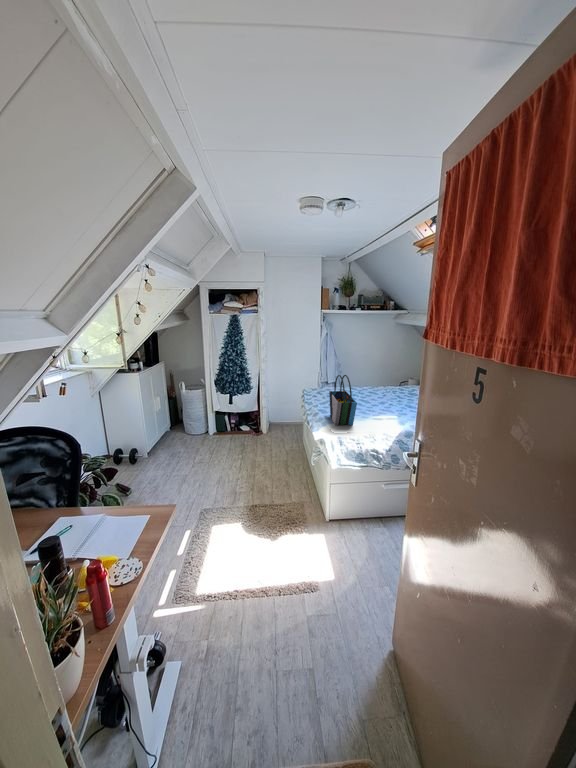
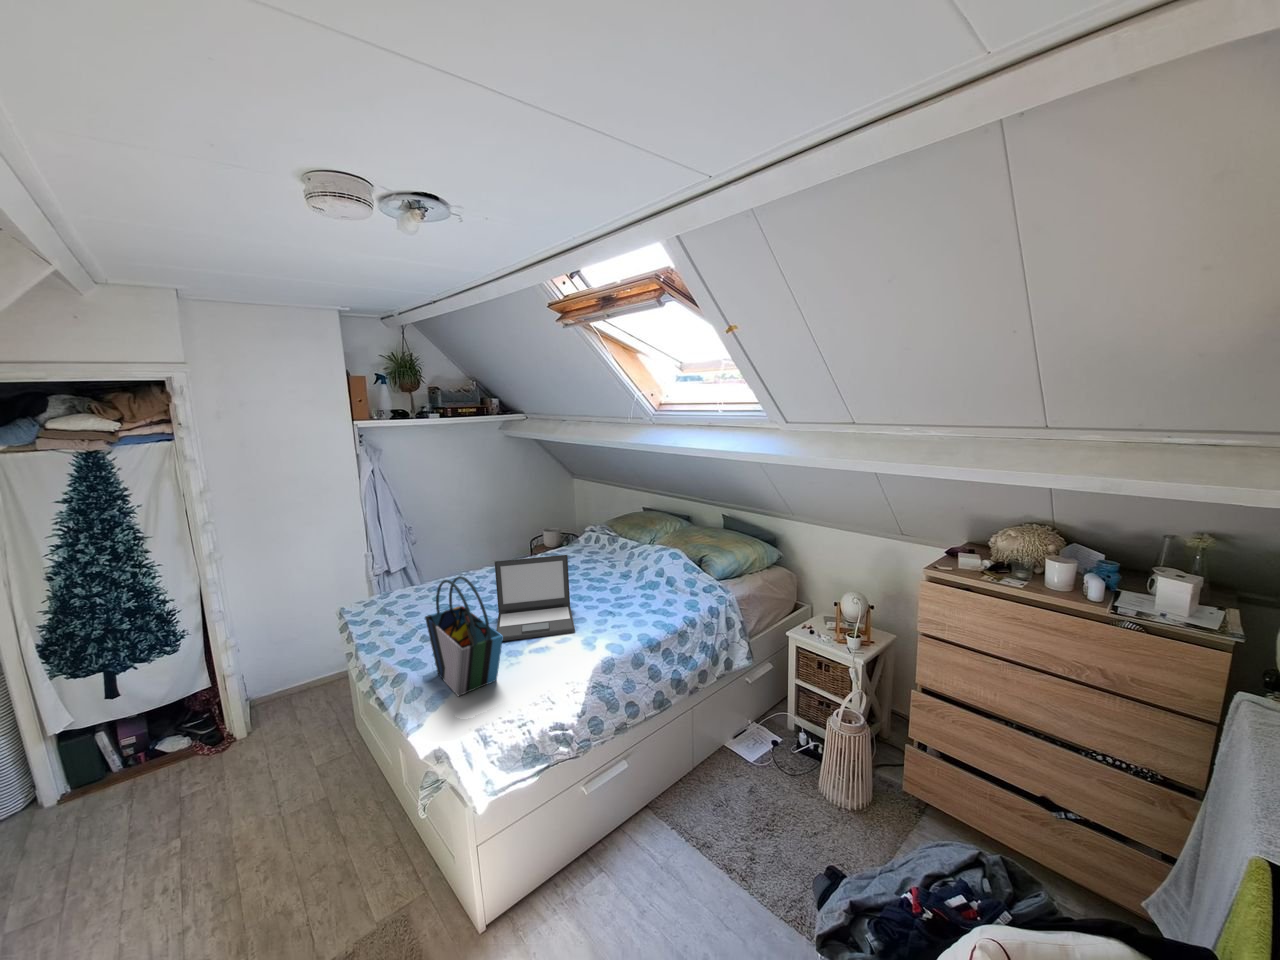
laptop: none [359,377,405,418] -> present [495,555,575,641]

